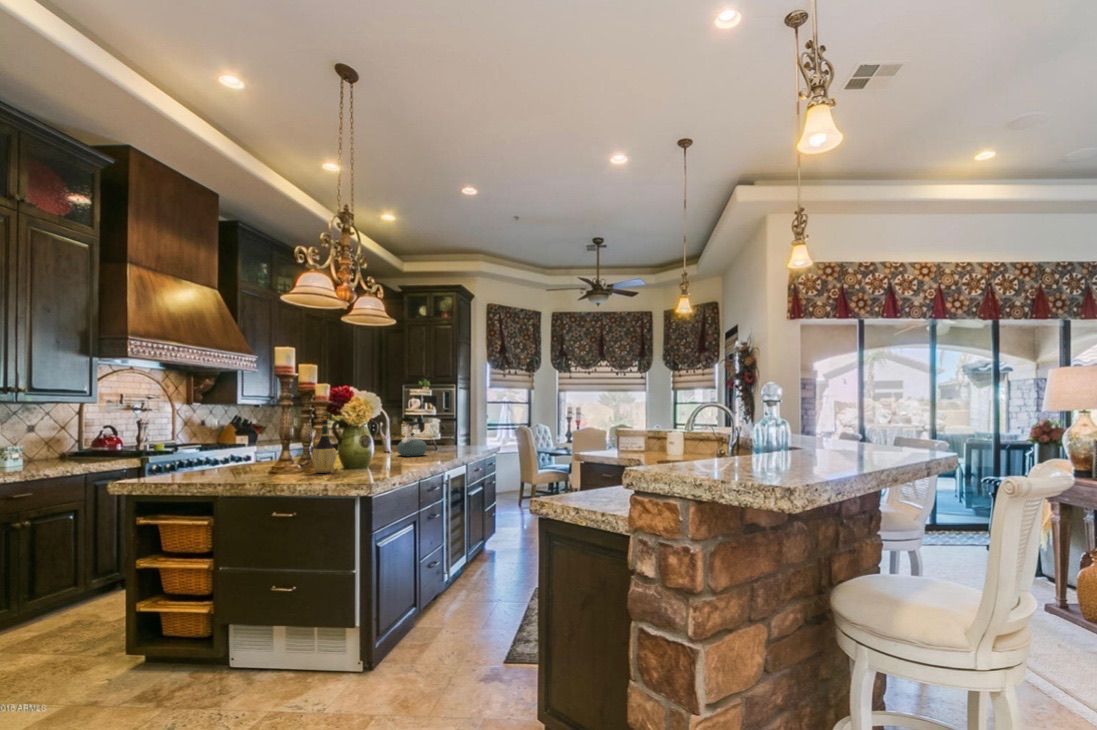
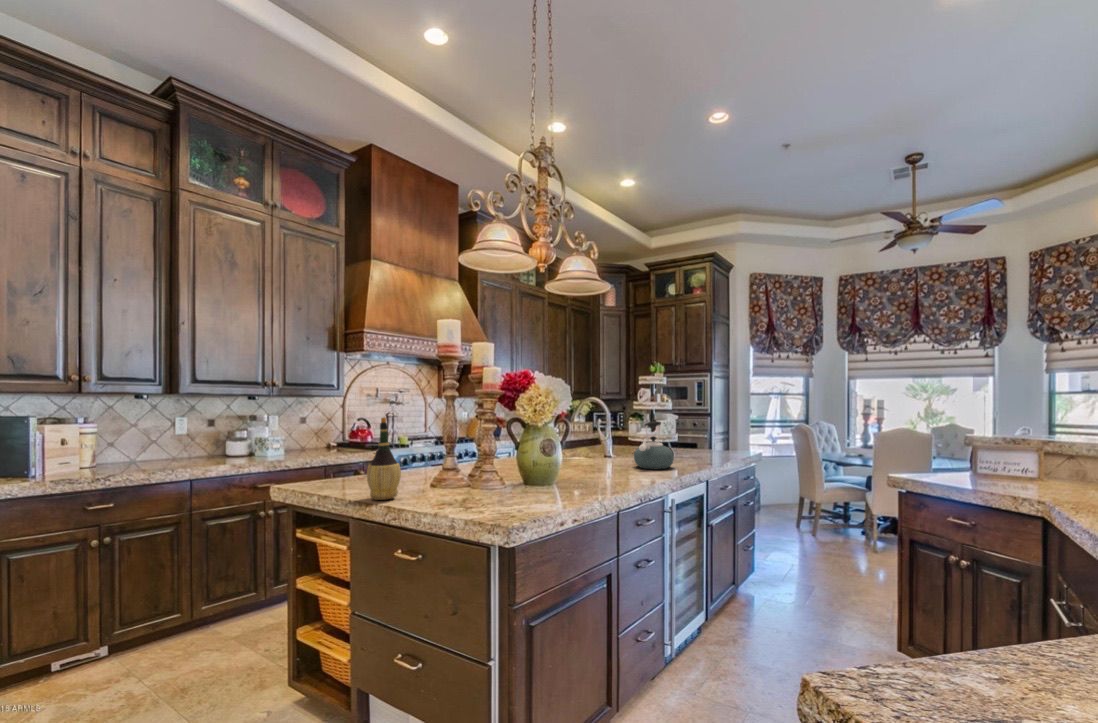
wine bottle: present [312,416,336,473] -> present [367,417,401,500]

